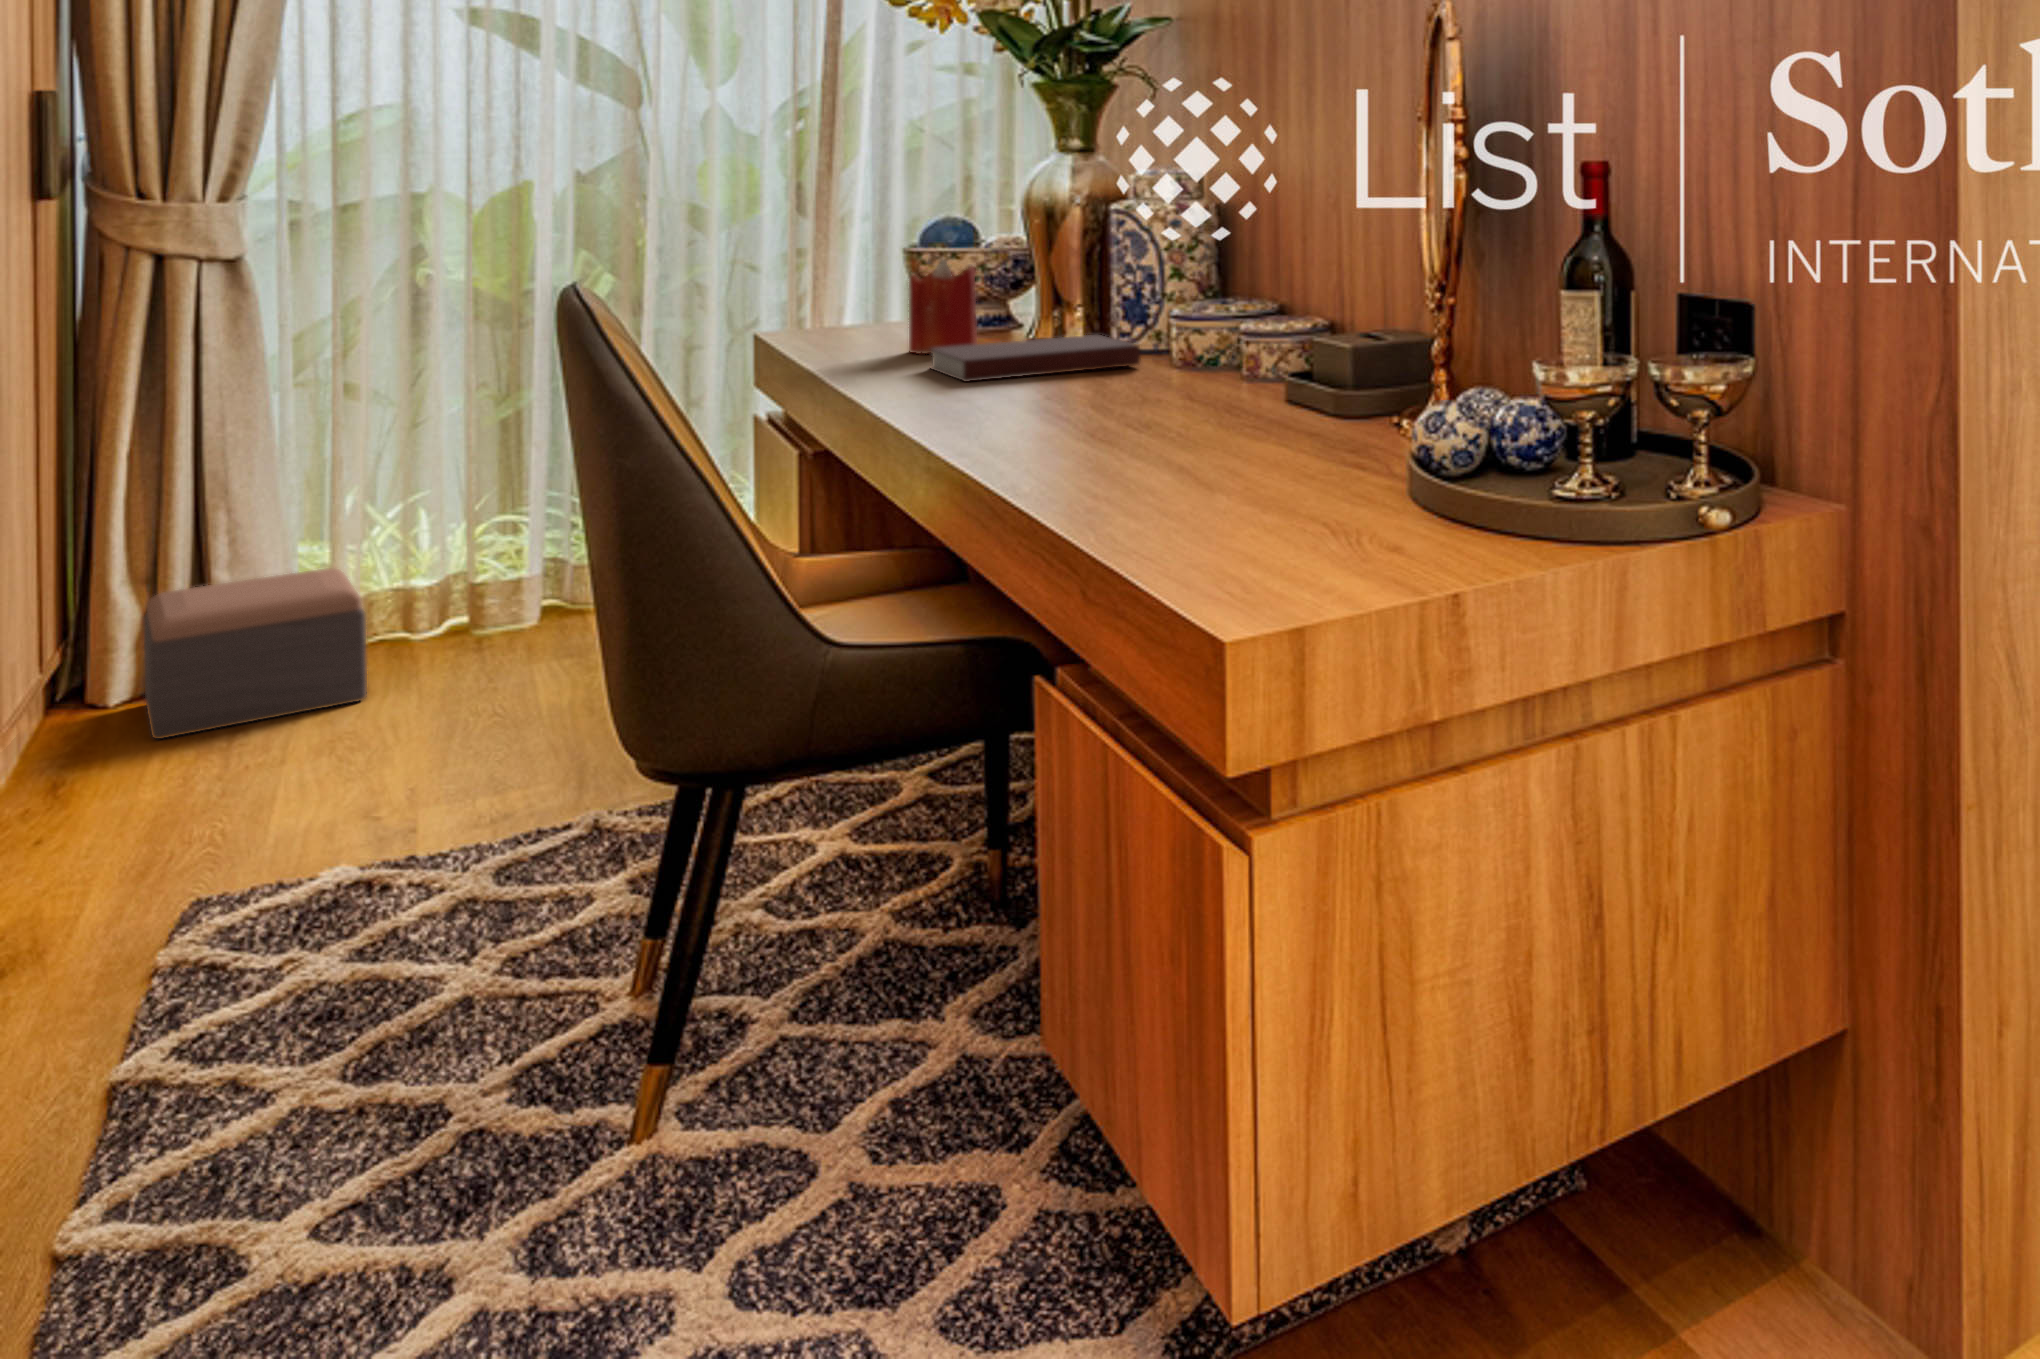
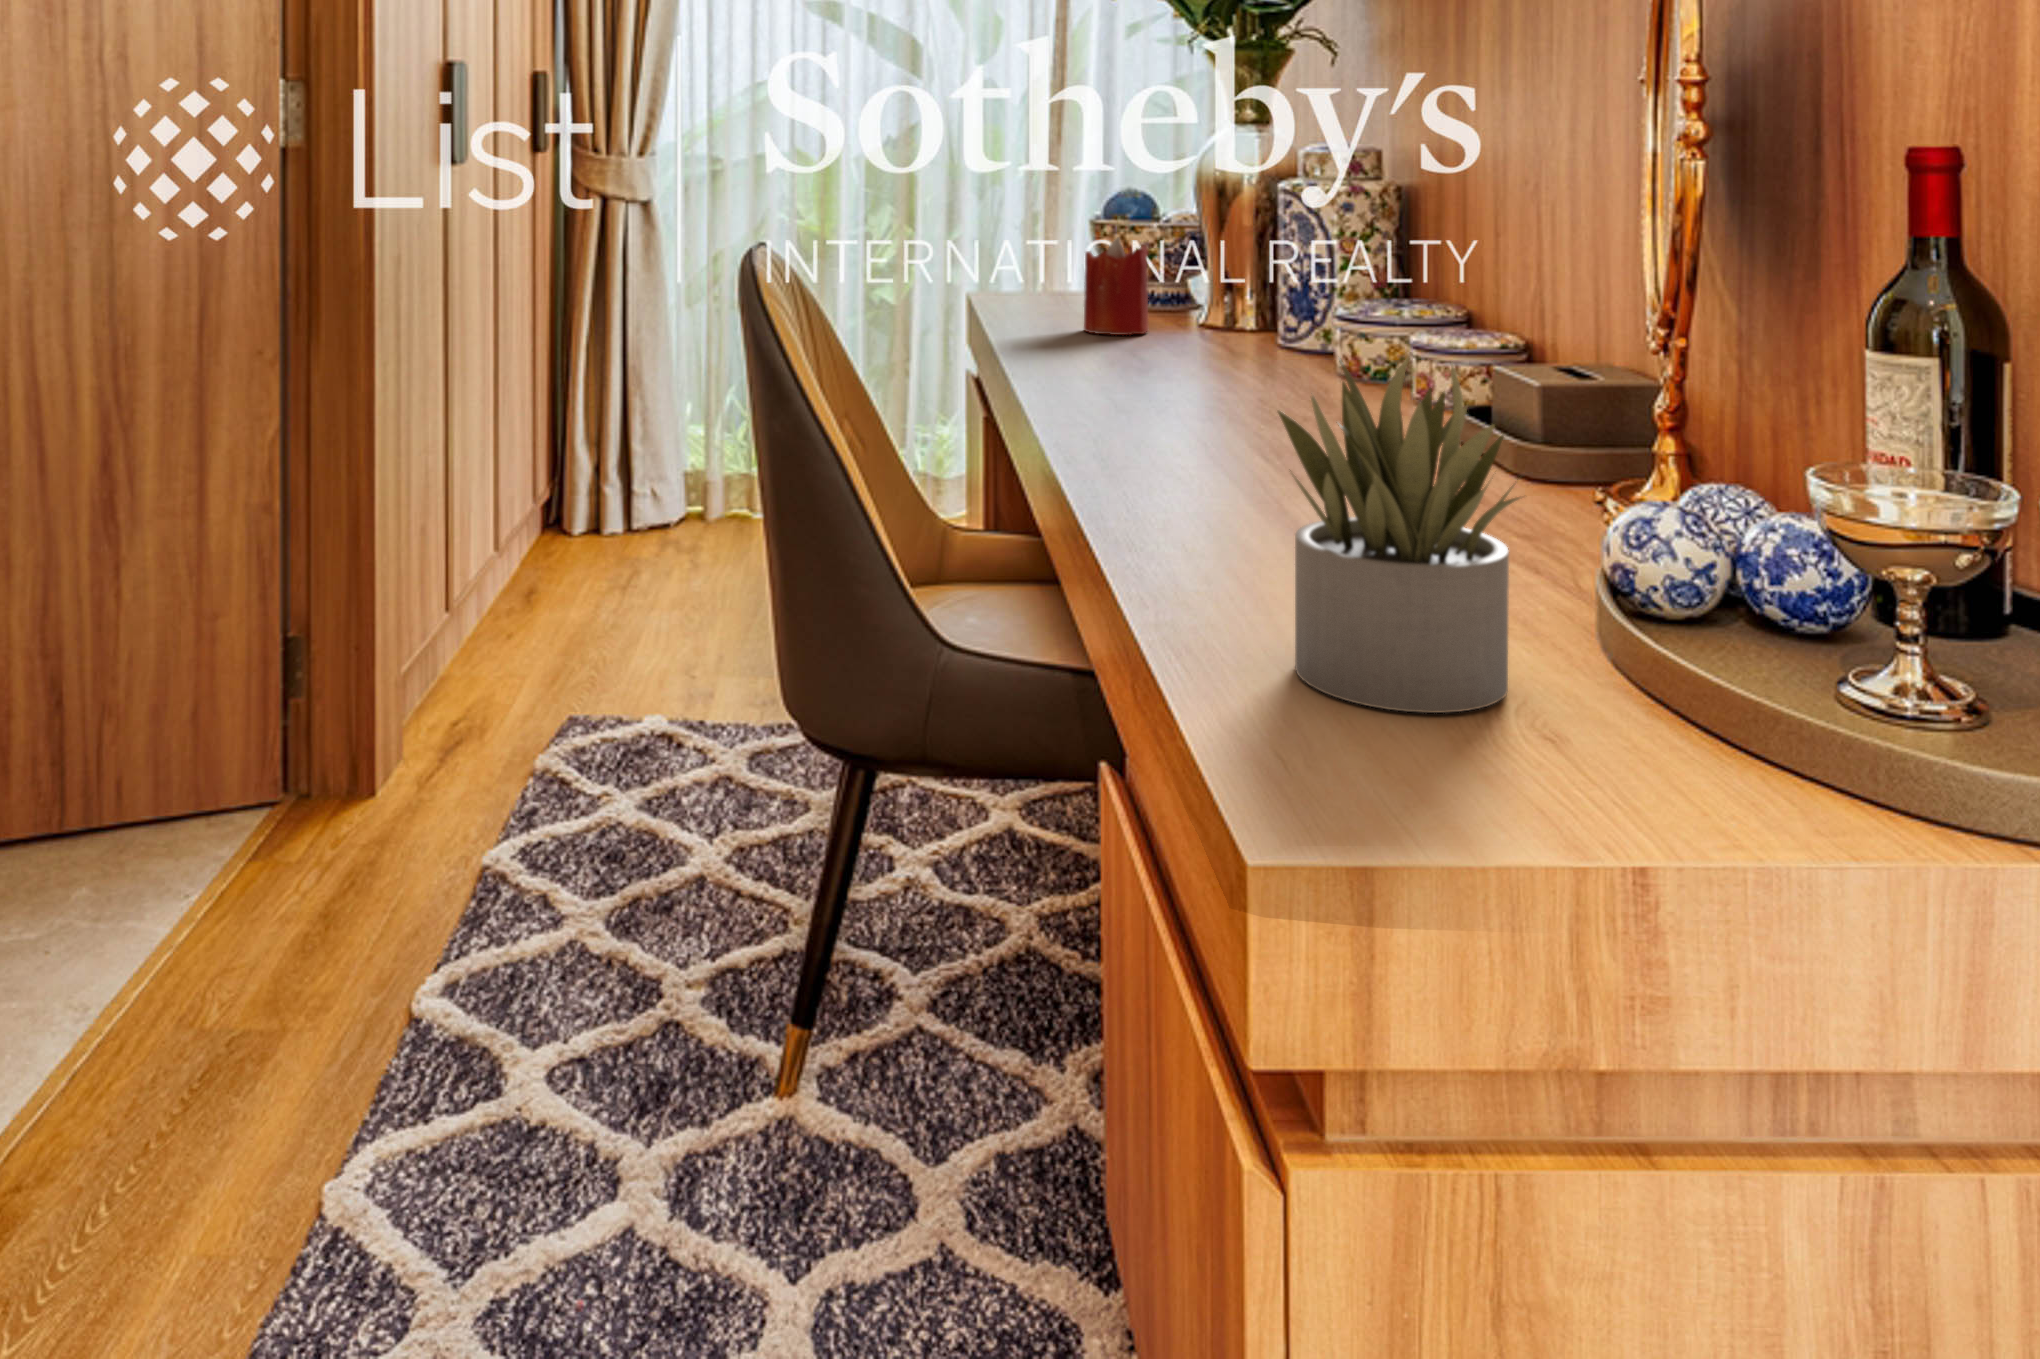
succulent plant: none [1191,314,1370,560] -> present [1278,358,1521,713]
notebook: present [929,335,1141,382] -> none [1093,329,1305,371]
footstool: present [144,568,367,739] -> none [579,460,708,577]

